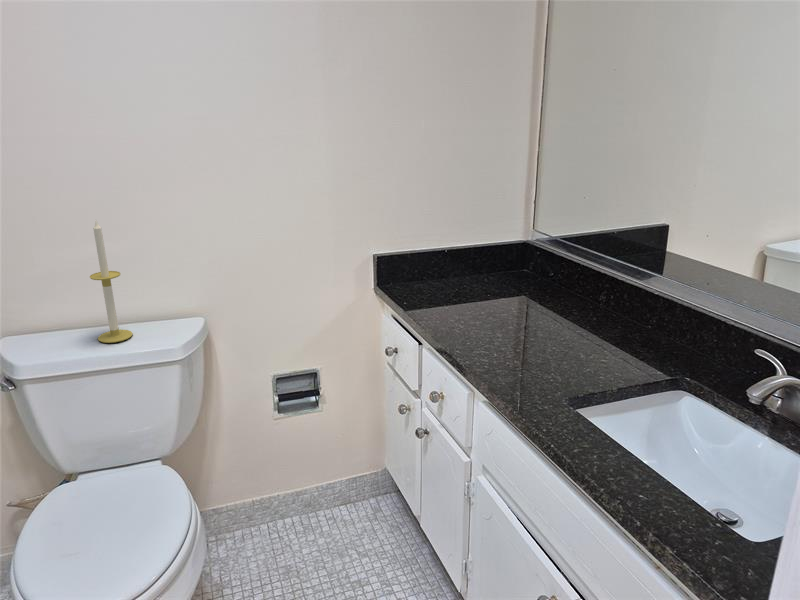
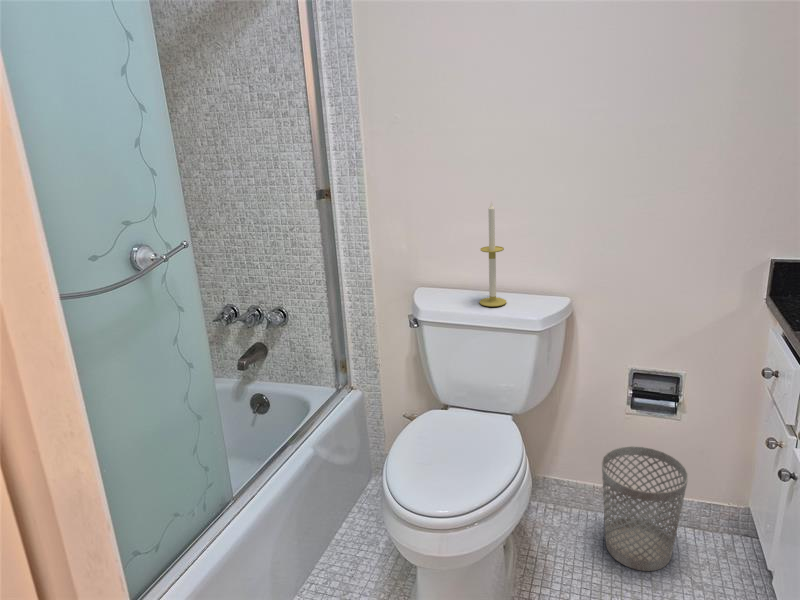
wastebasket: none [262,446,340,566] -> present [602,446,688,571]

